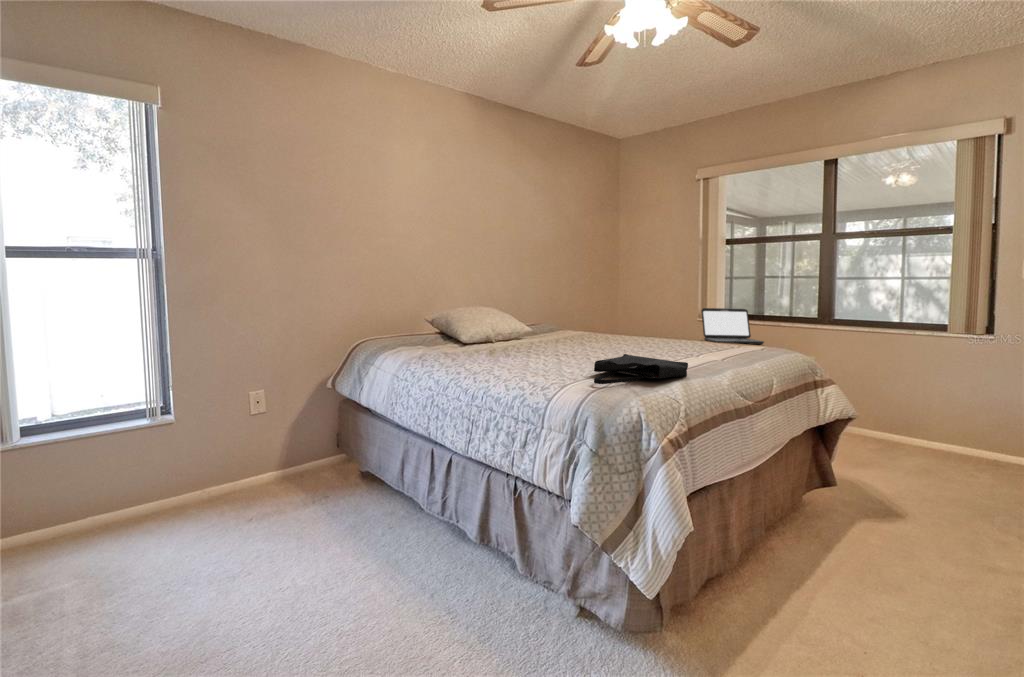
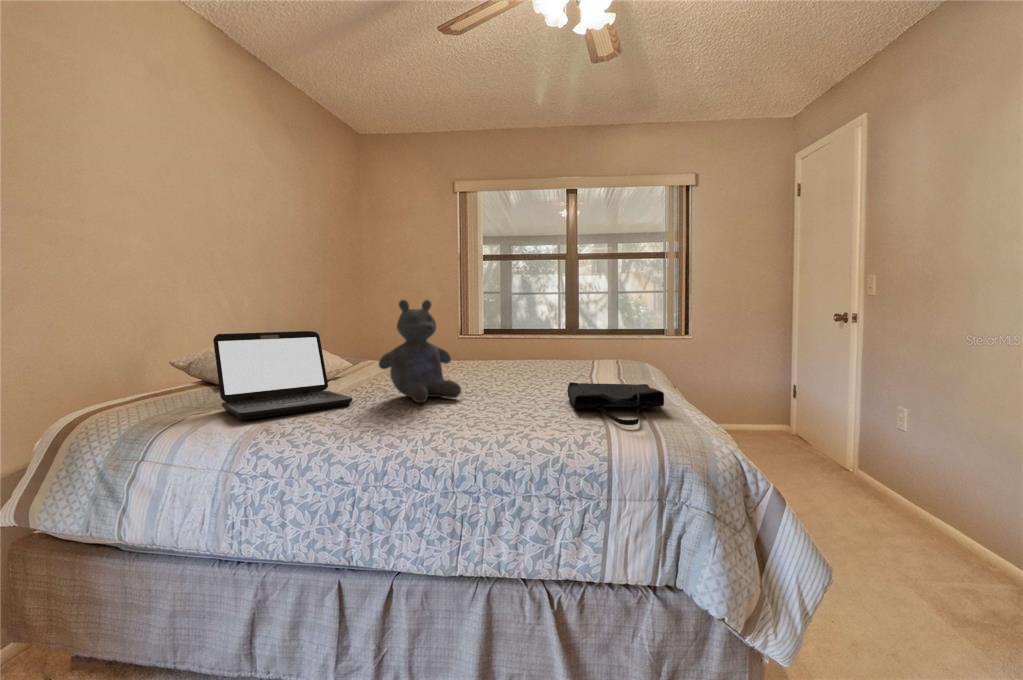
stuffed bear: none [504,283,563,357] -> present [379,300,461,403]
laptop: present [702,308,764,345] -> present [213,331,353,420]

